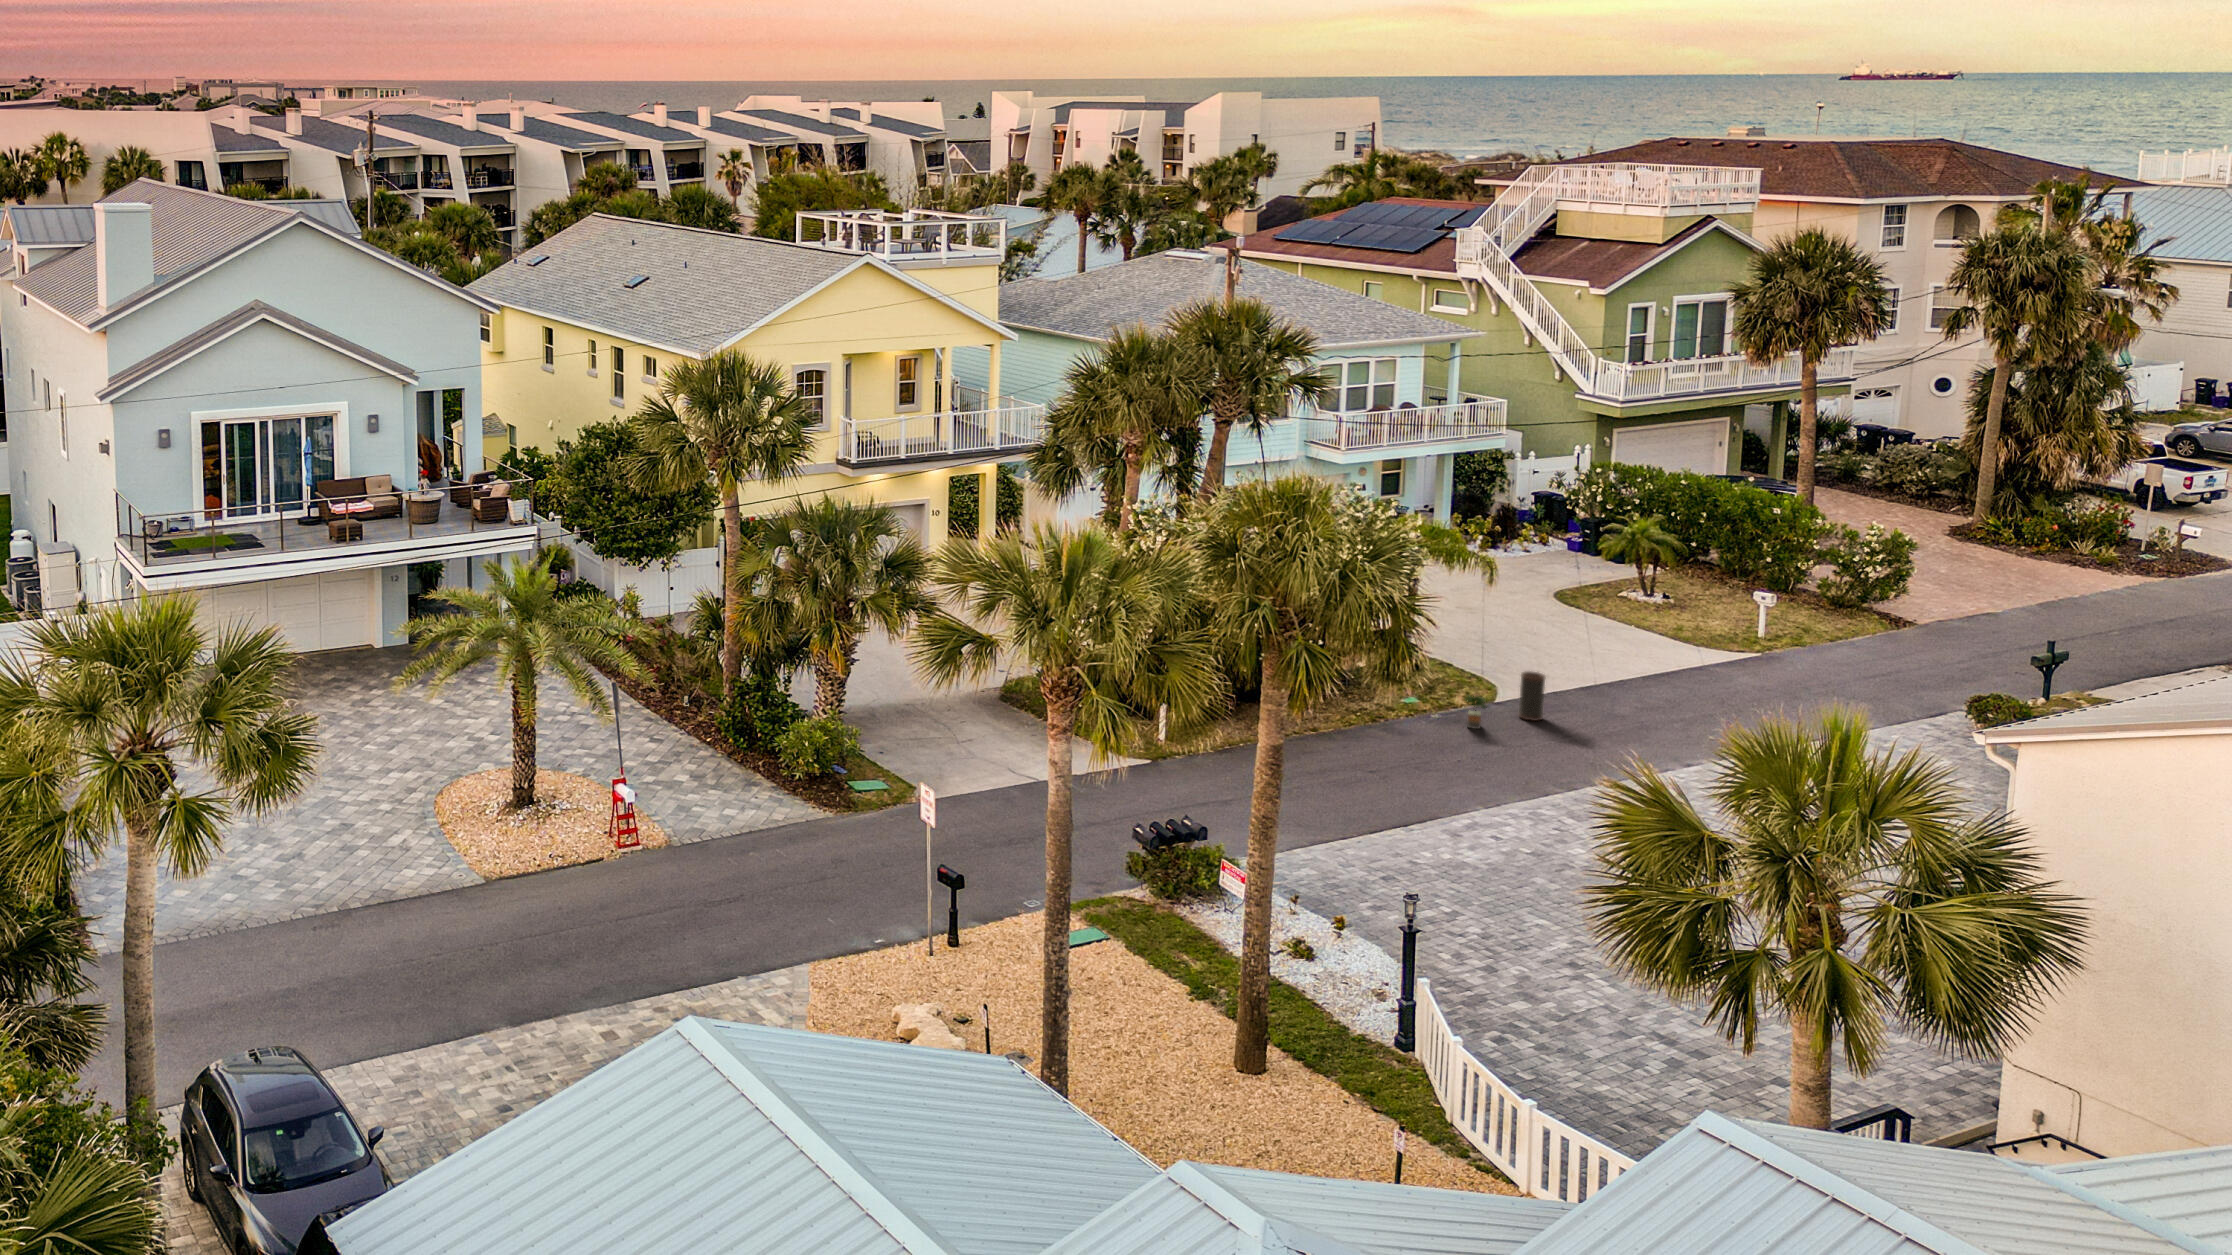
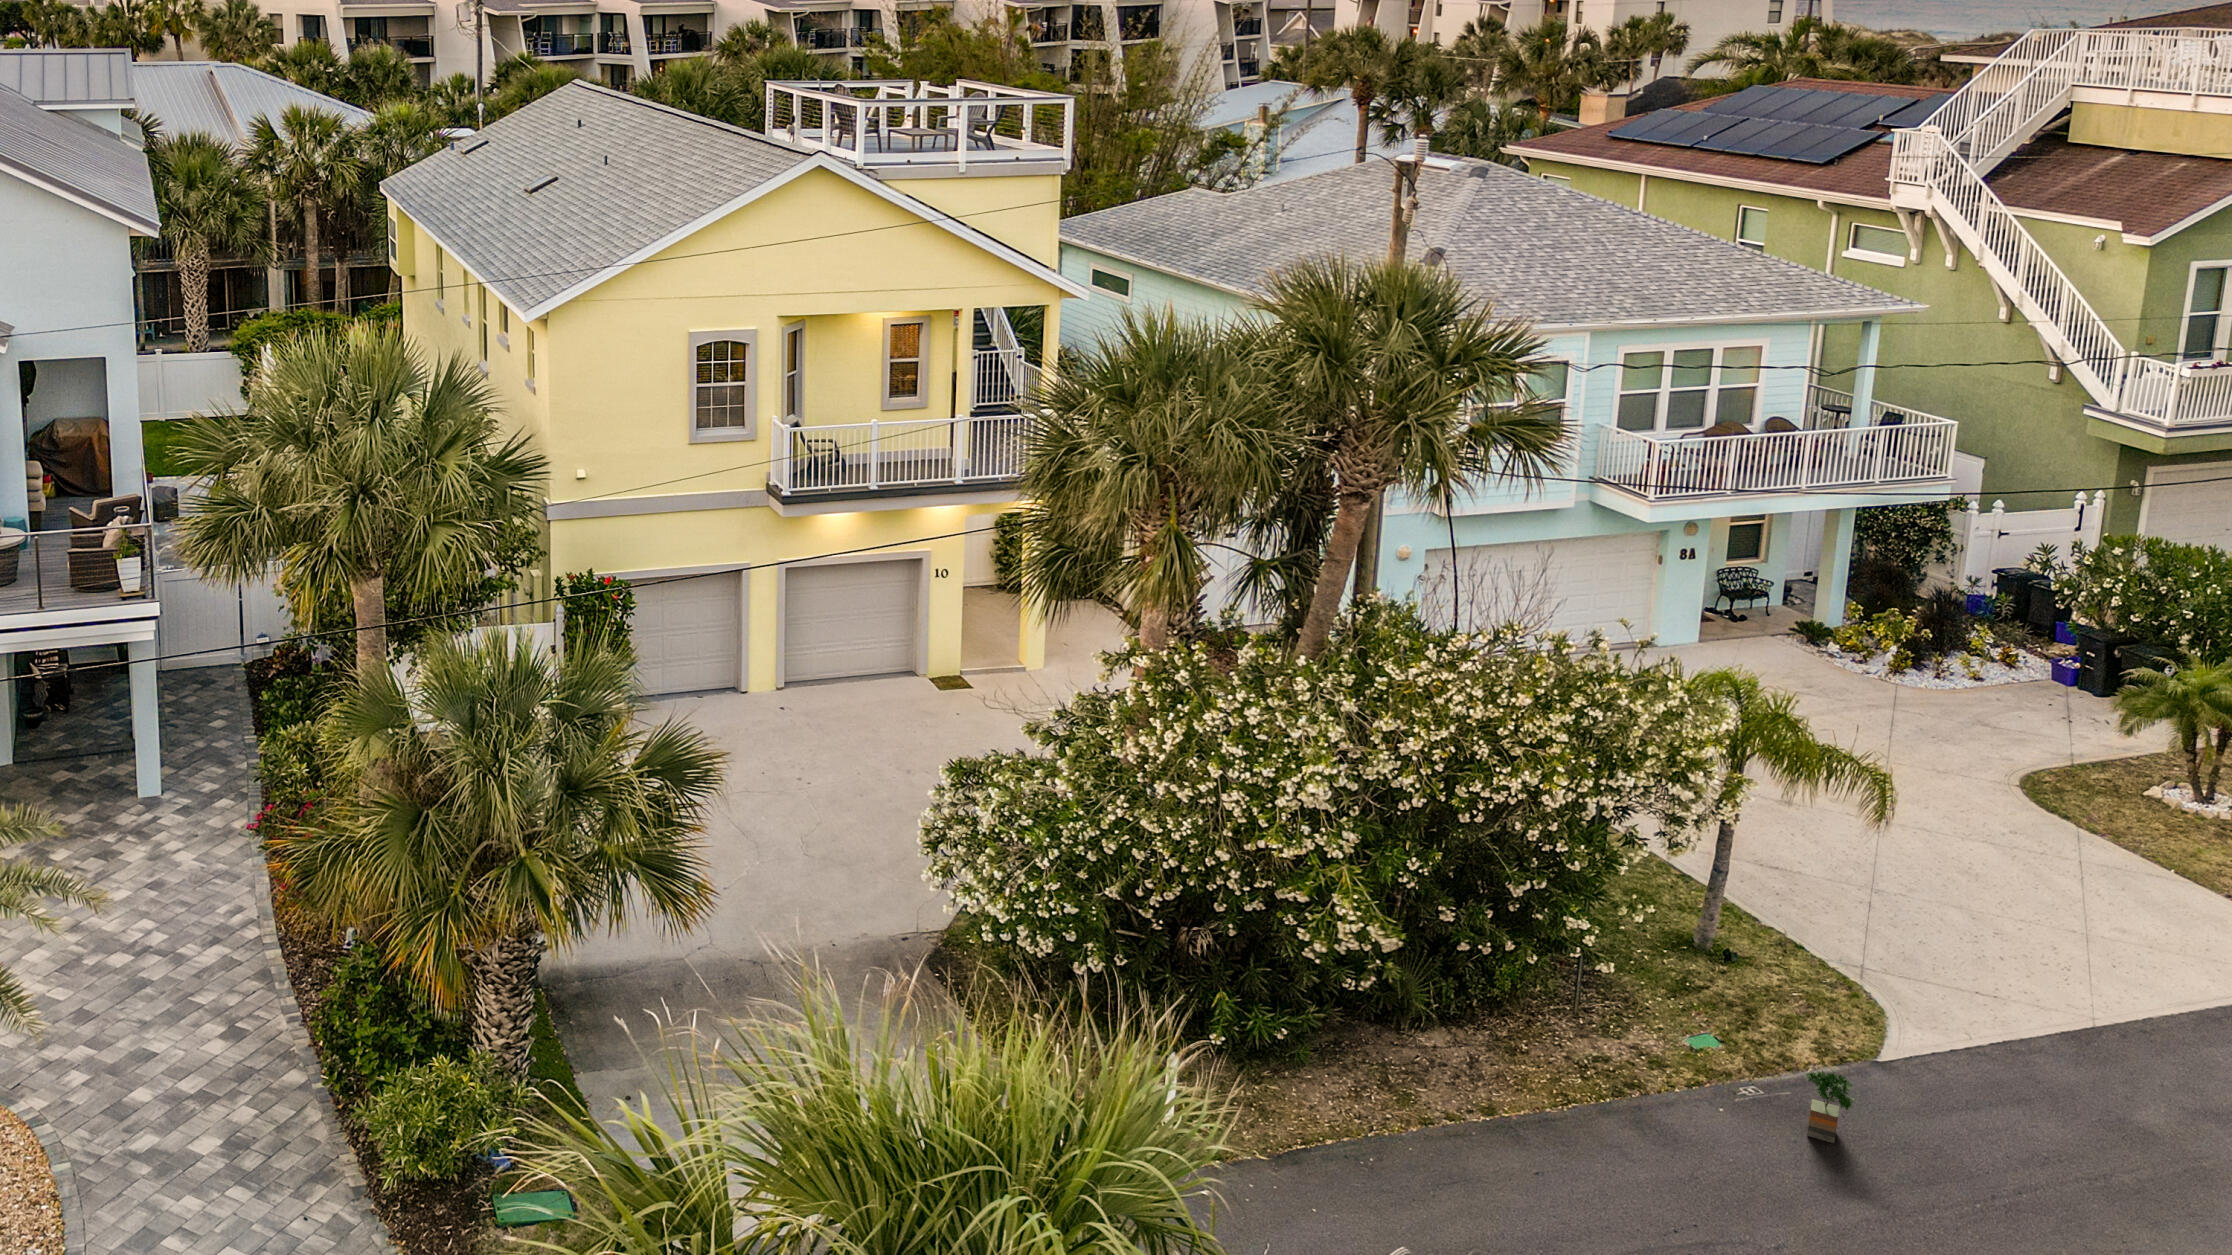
trash can: present [1518,671,1545,721] -> none [1921,1027,1987,1131]

